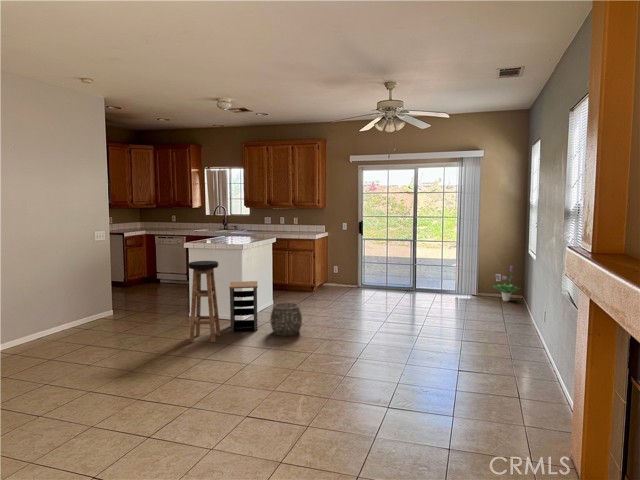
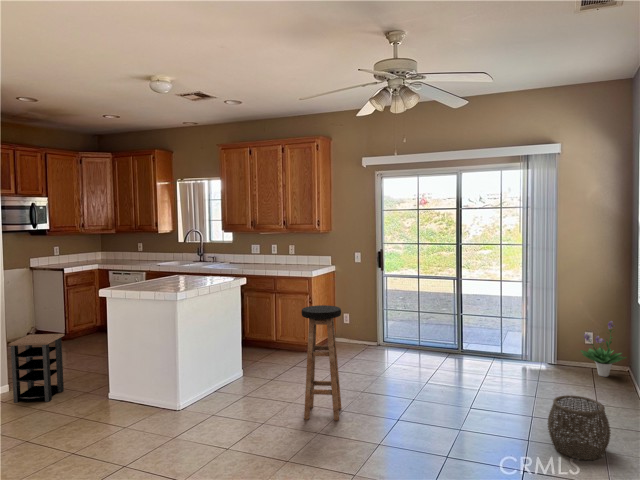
bar stool: present [188,261,221,343] -> present [301,305,341,421]
side table: present [229,281,258,332] -> present [9,334,64,403]
woven basket: present [270,303,302,336] -> present [547,395,611,460]

